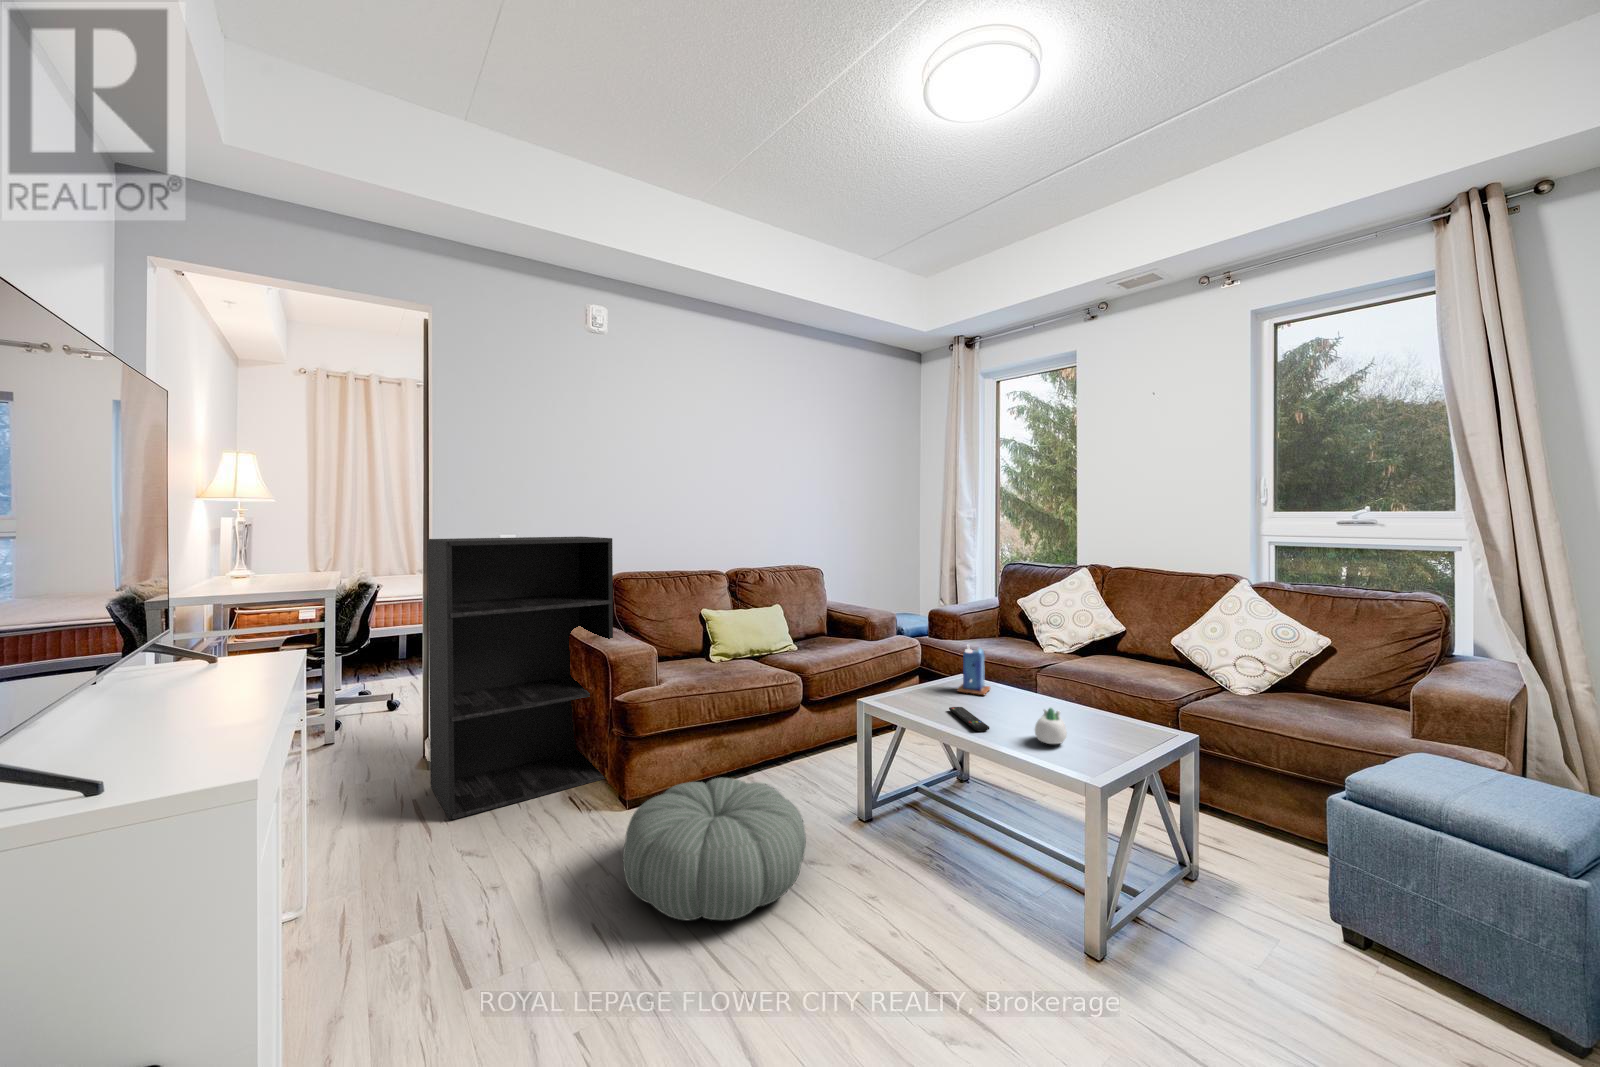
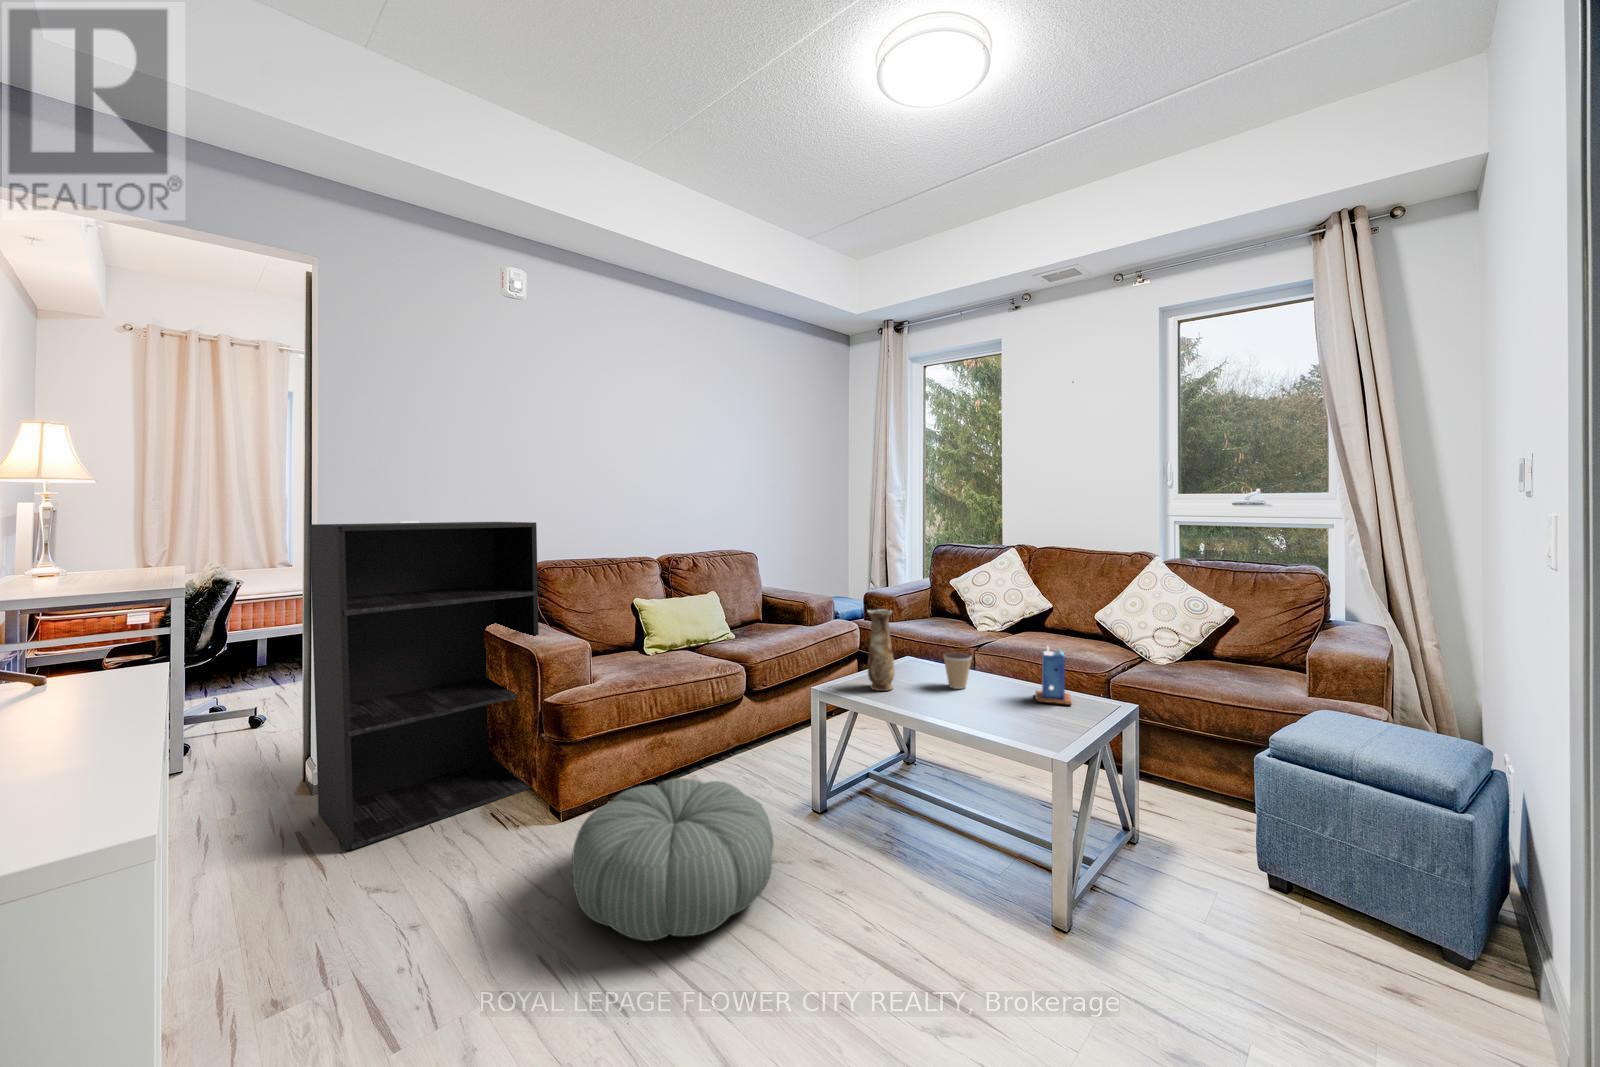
vase: none [911,626,938,707] -> present [868,609,895,691]
candle: present [957,647,990,695] -> present [1036,646,1072,705]
coffee cup: none [988,672,1018,709] -> present [944,653,972,689]
remote control: present [949,707,989,731] -> none [908,689,954,713]
succulent planter: present [1035,708,1067,744] -> none [1000,685,1032,722]

